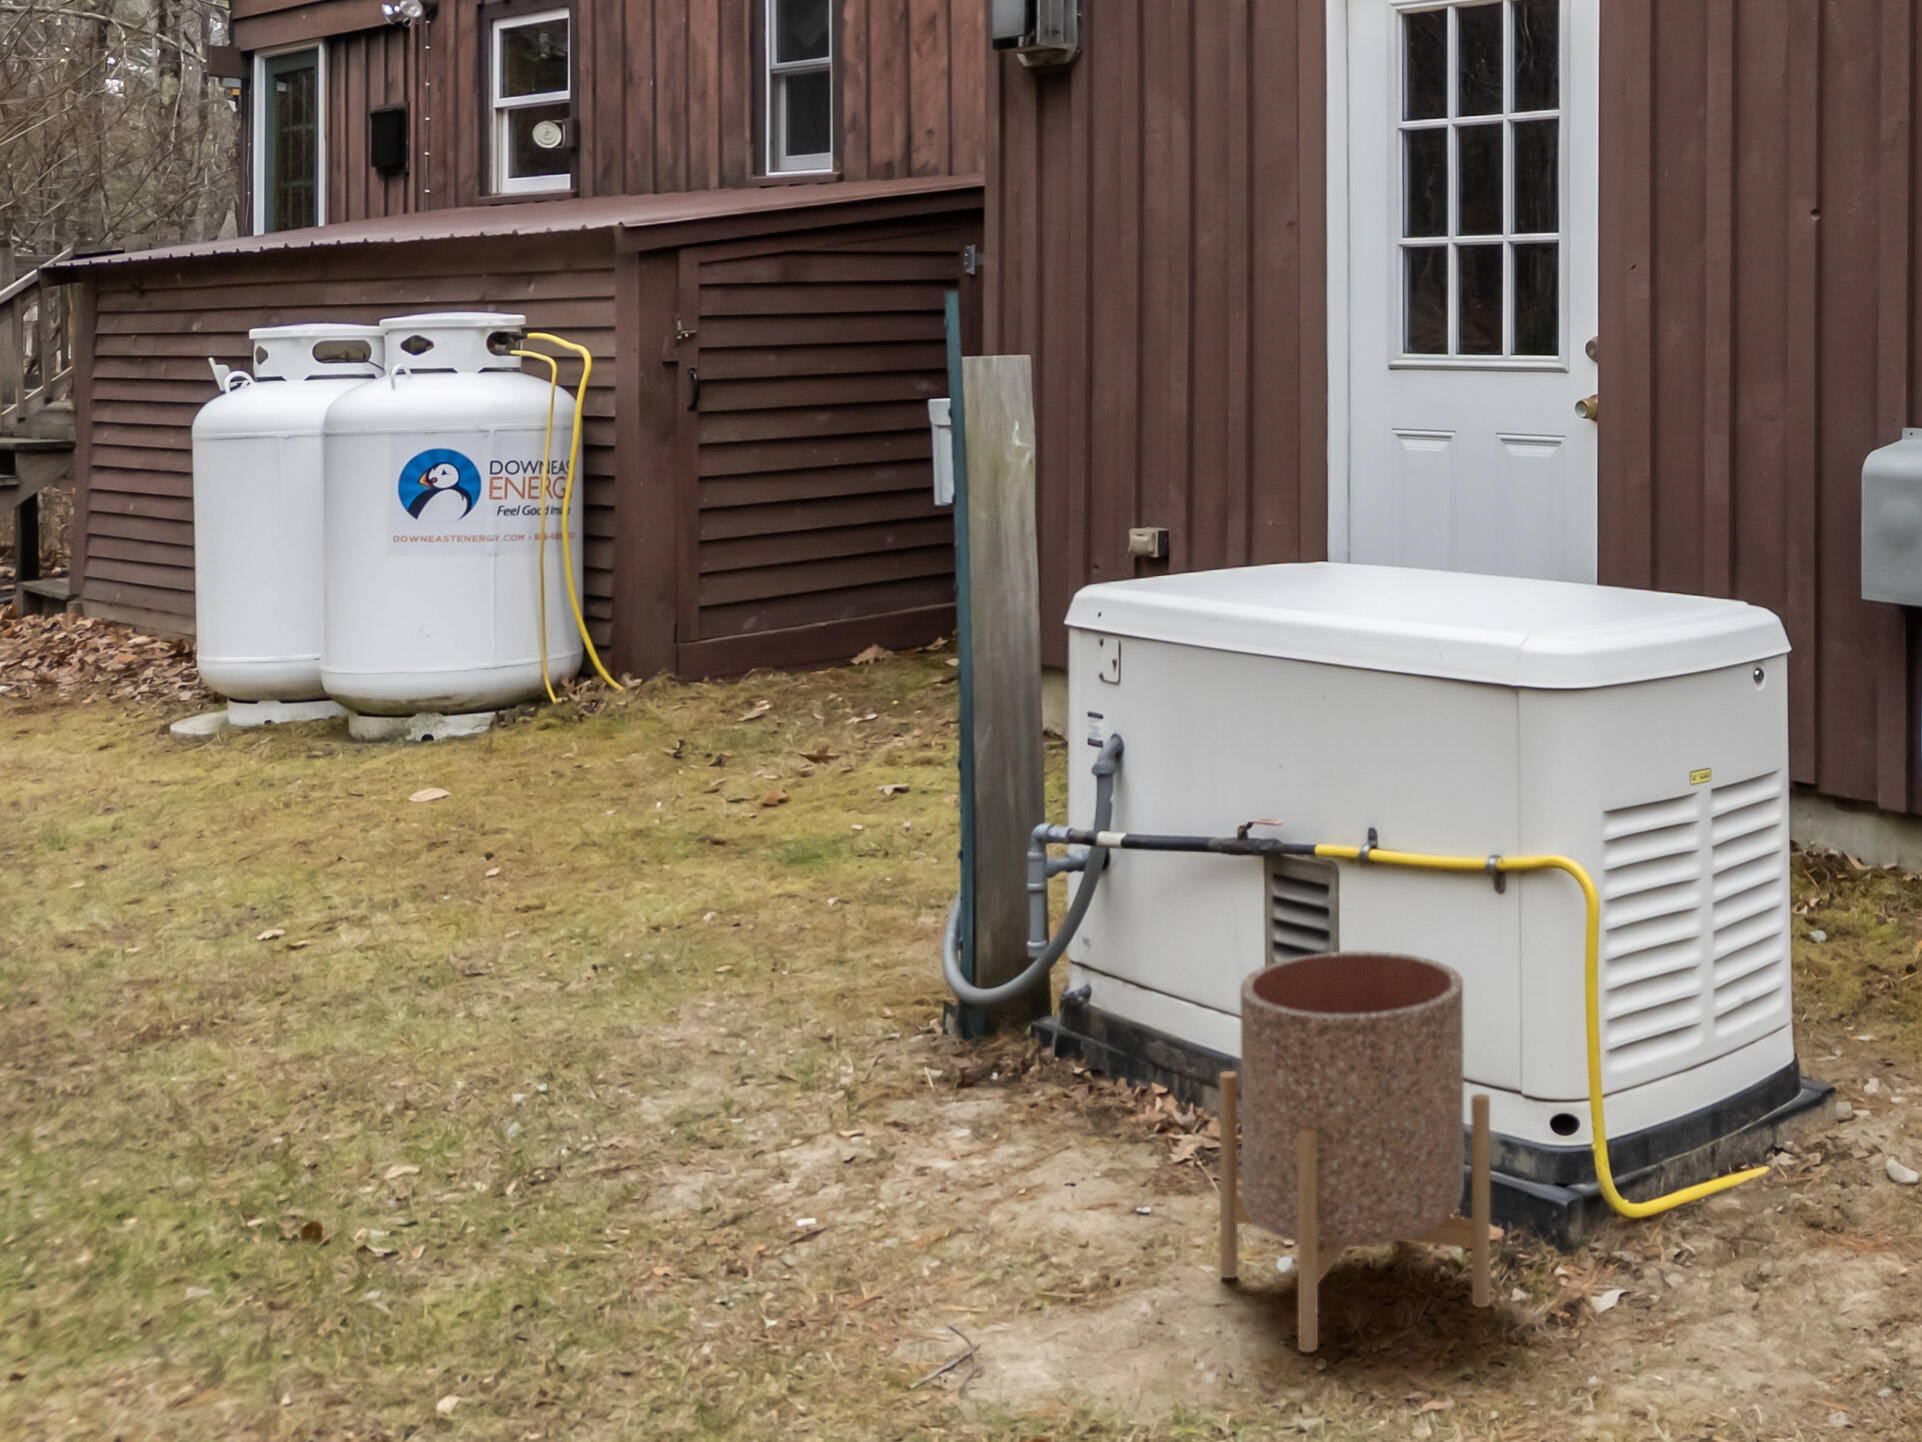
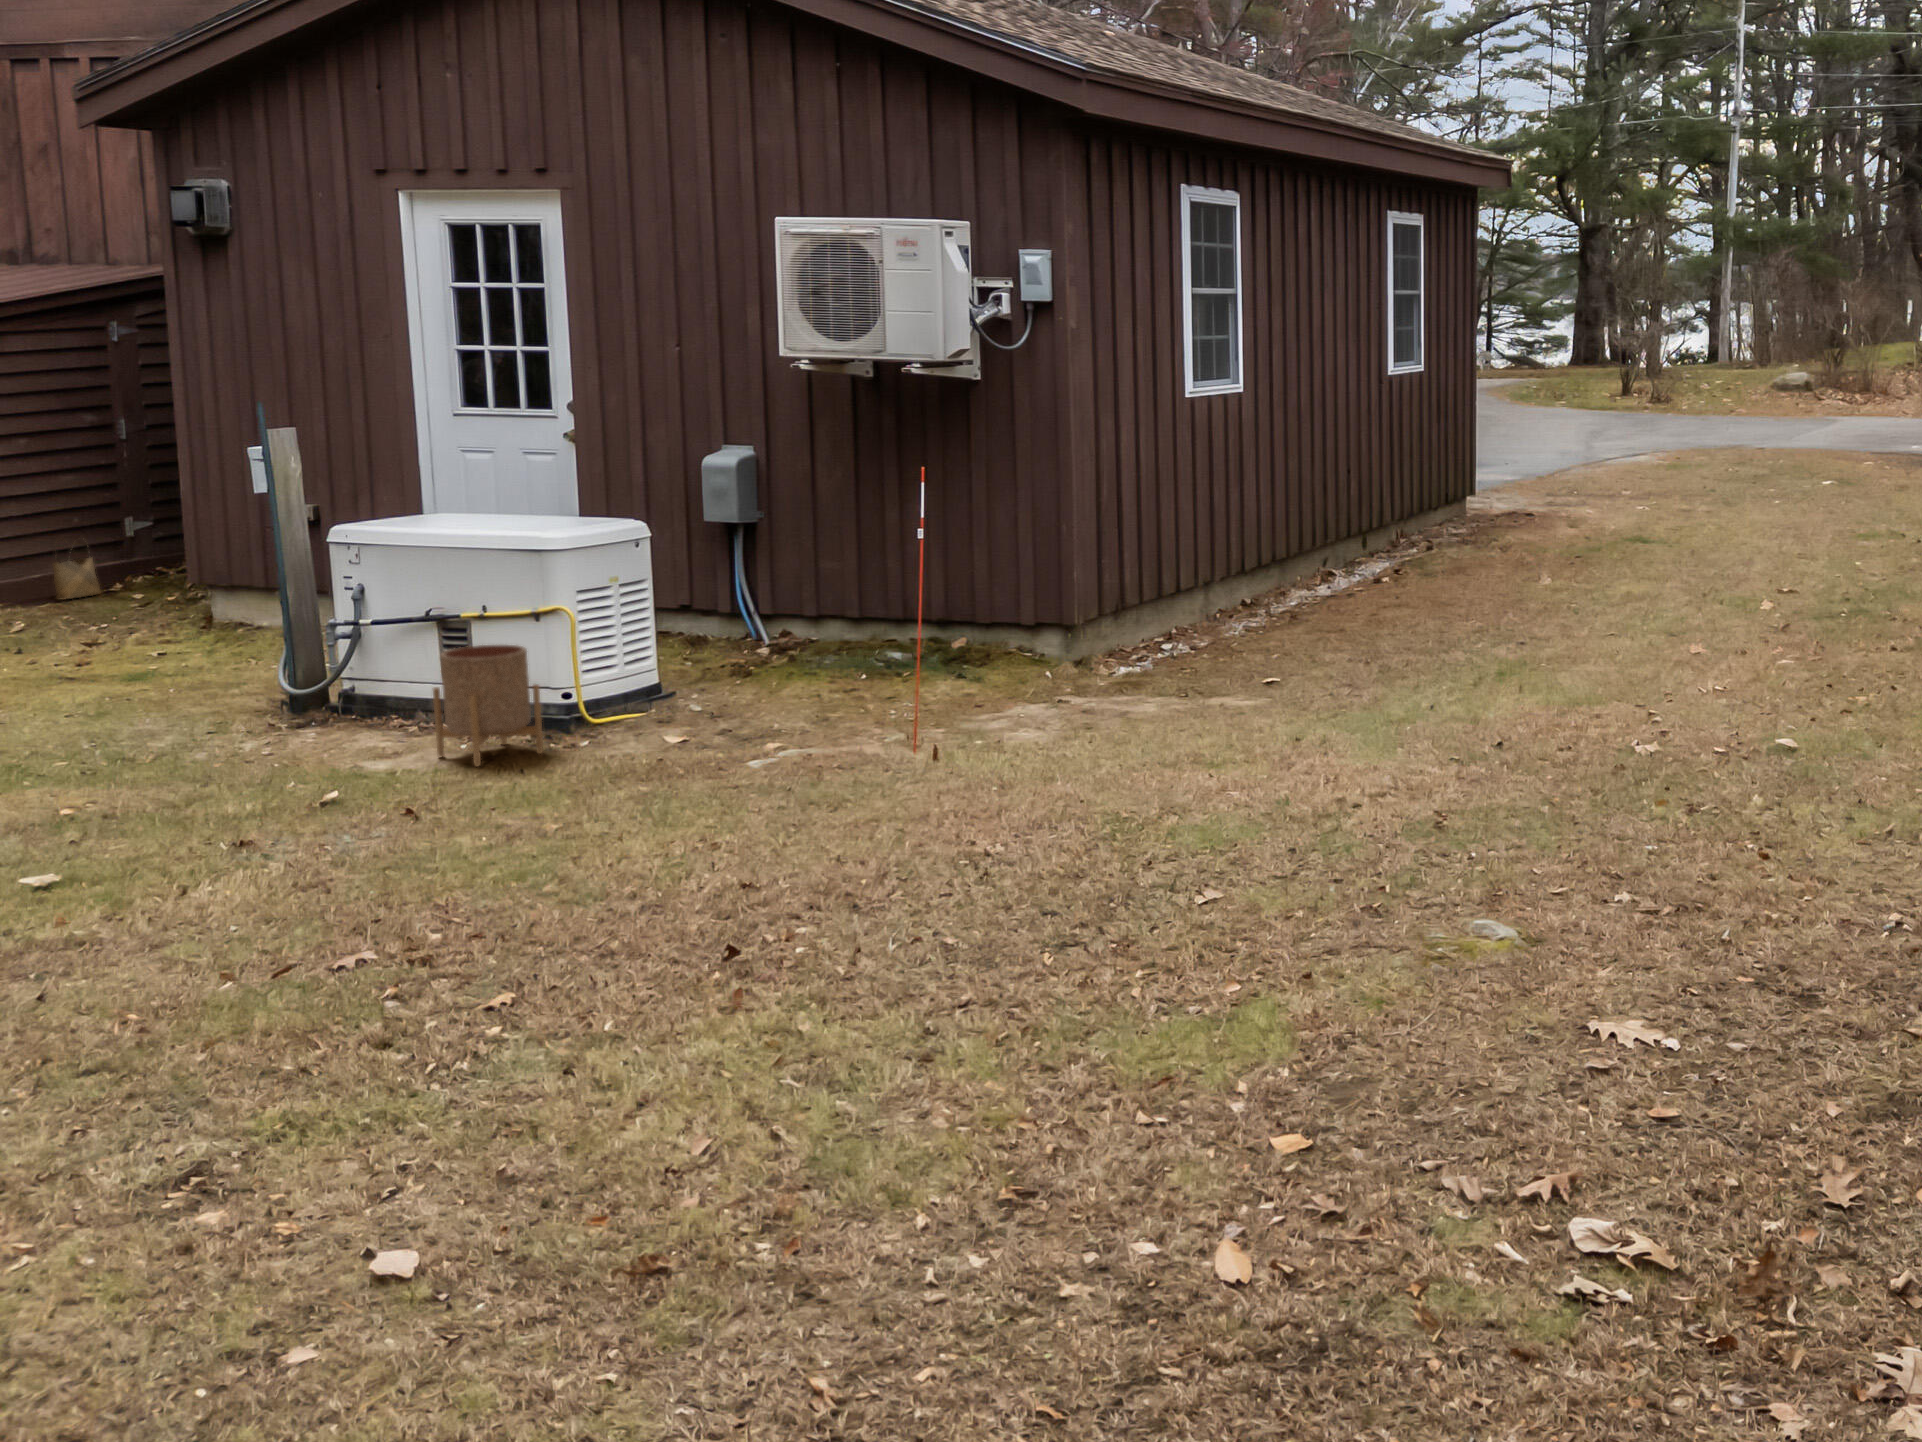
woven basket: none [824,581,889,680] -> present [53,549,100,599]

